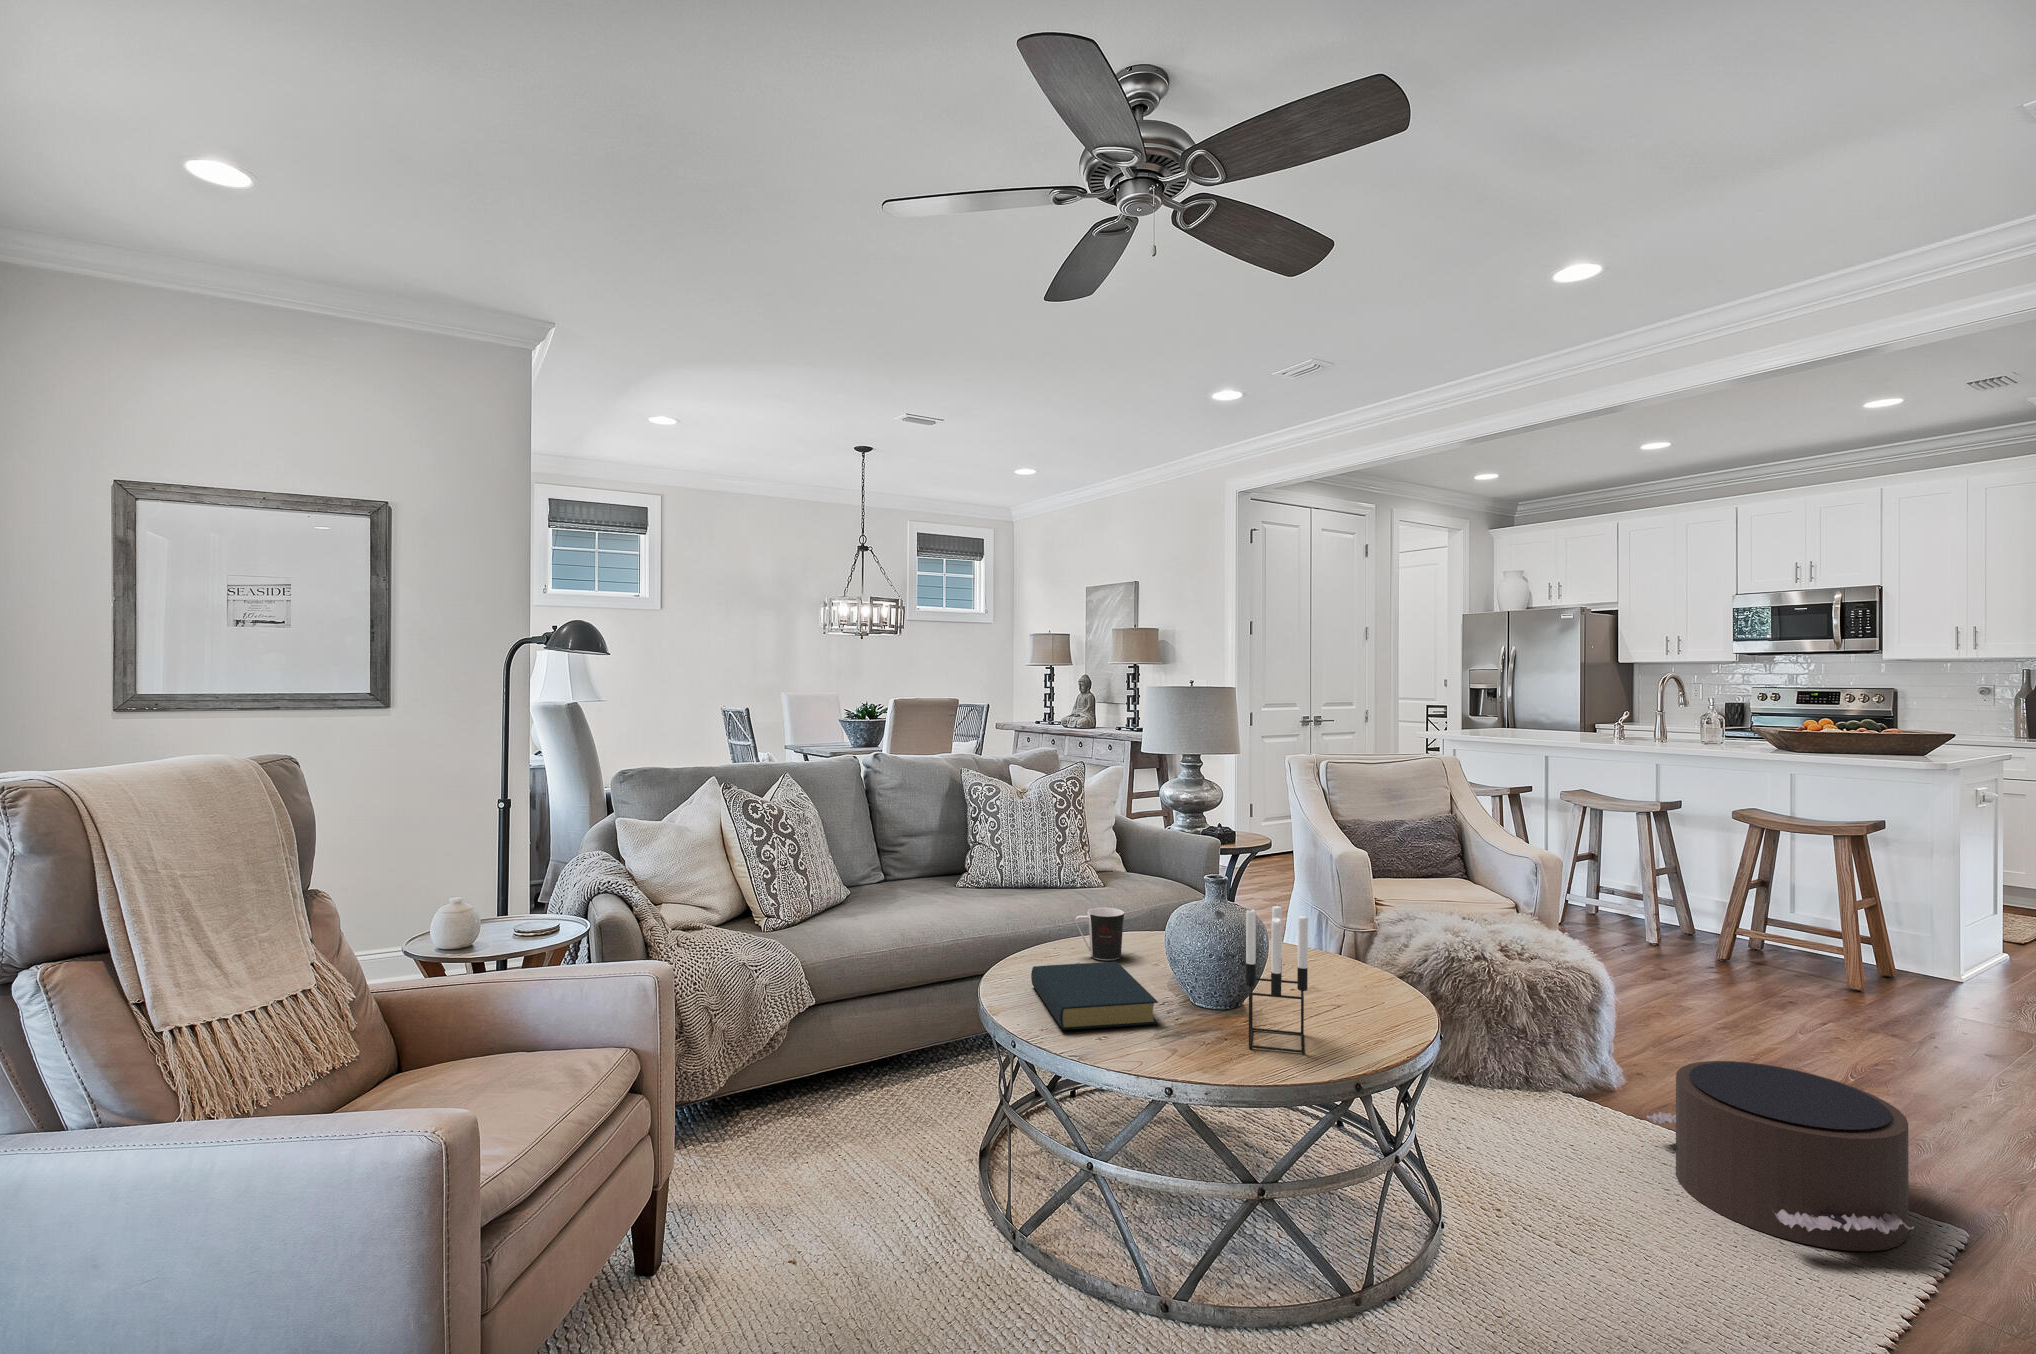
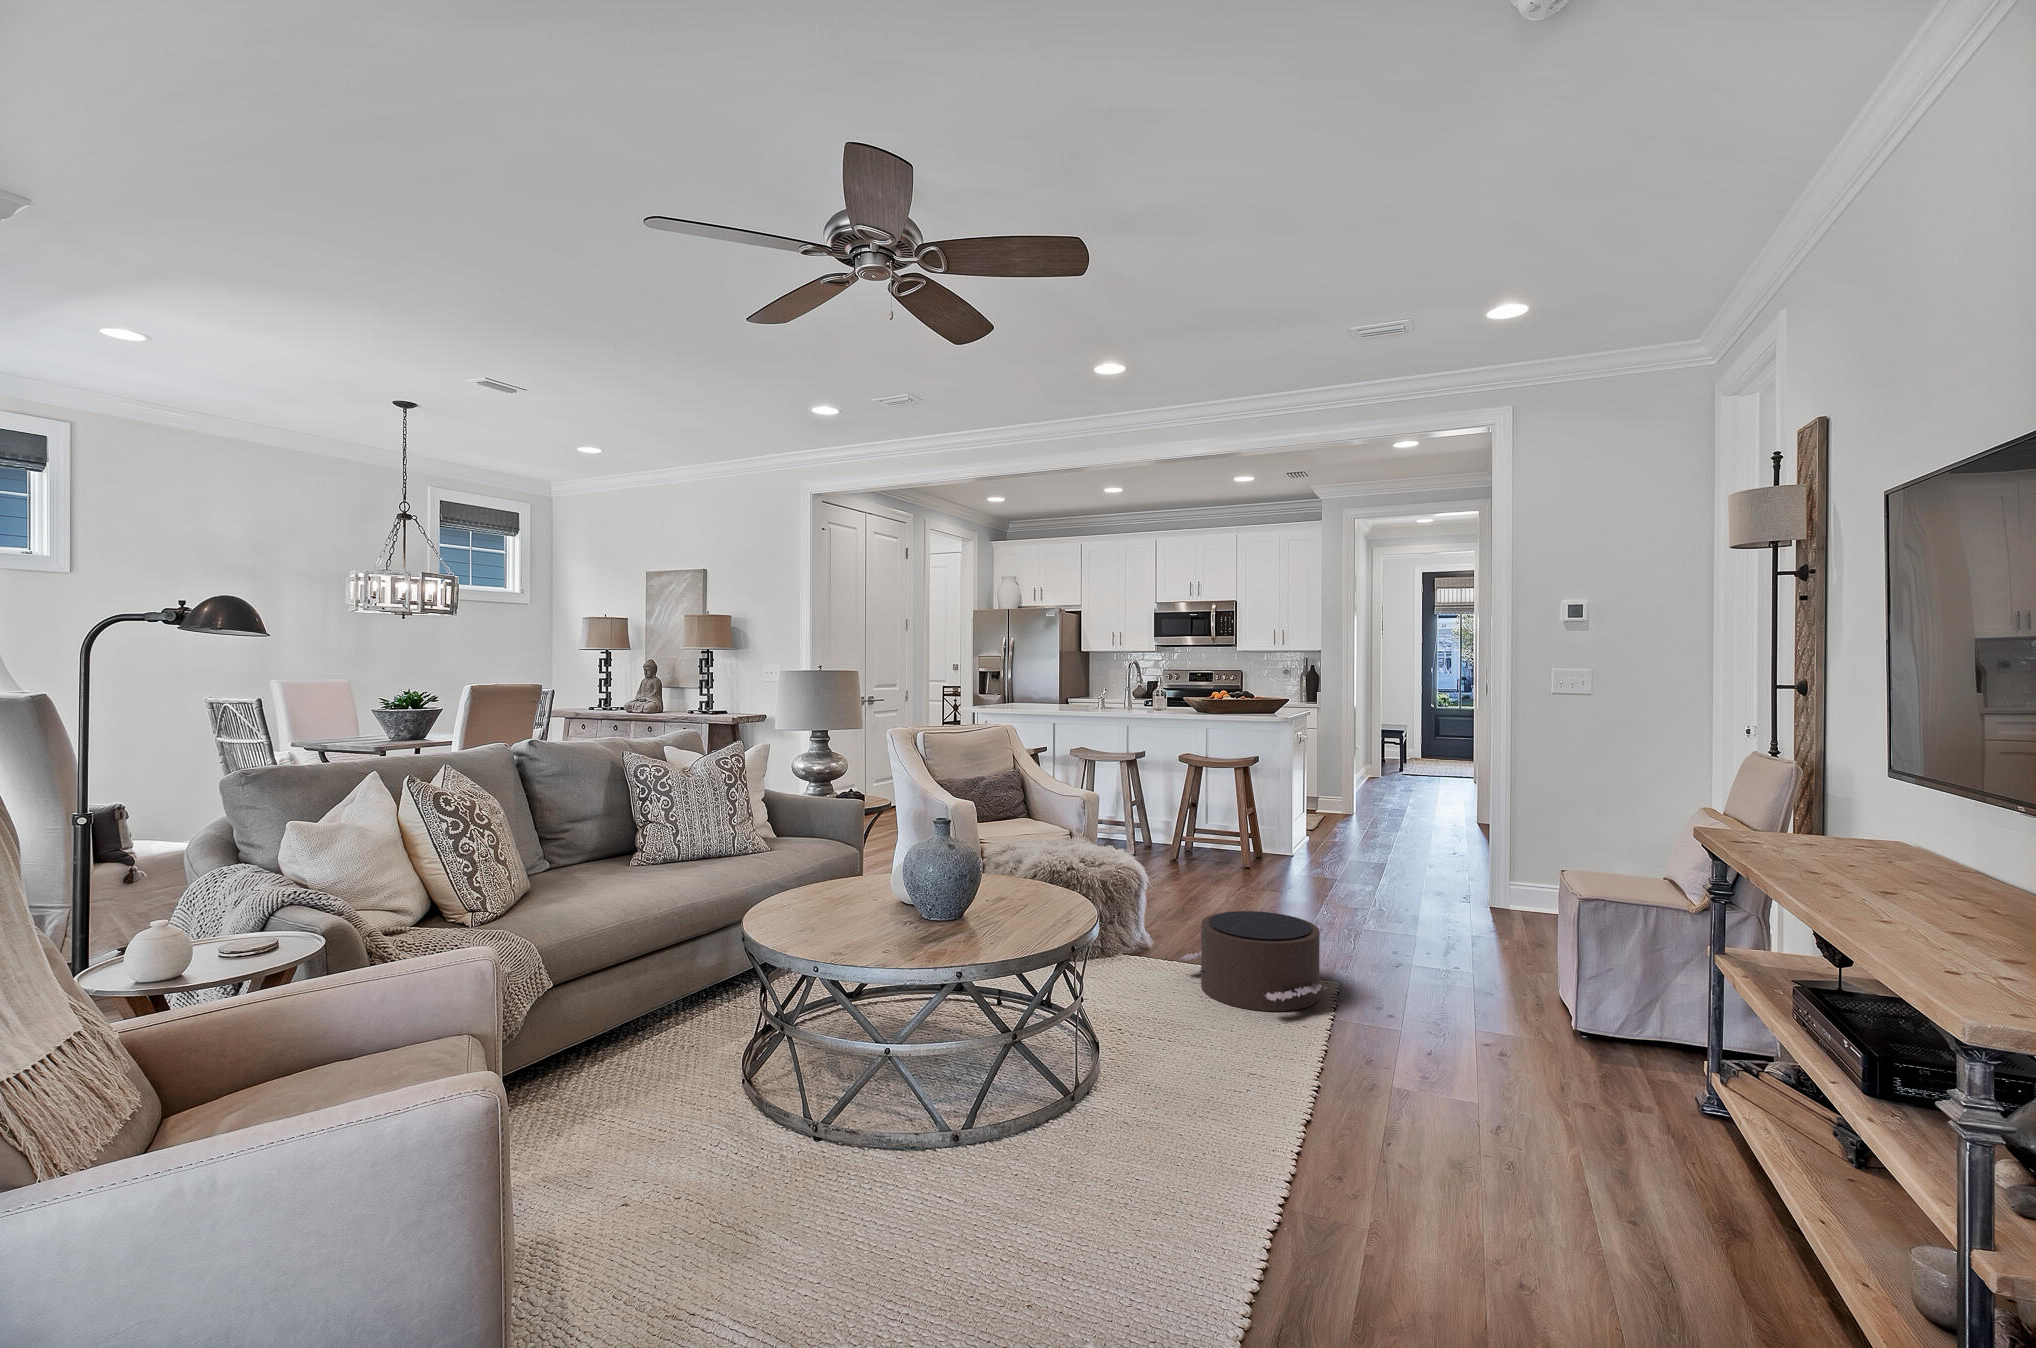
candle holder: present [1246,906,1308,1053] -> none [990,832,1037,938]
coffee cup: present [1075,908,1124,960] -> none [813,857,853,900]
hardback book: present [1031,962,1158,1030] -> none [800,897,924,950]

